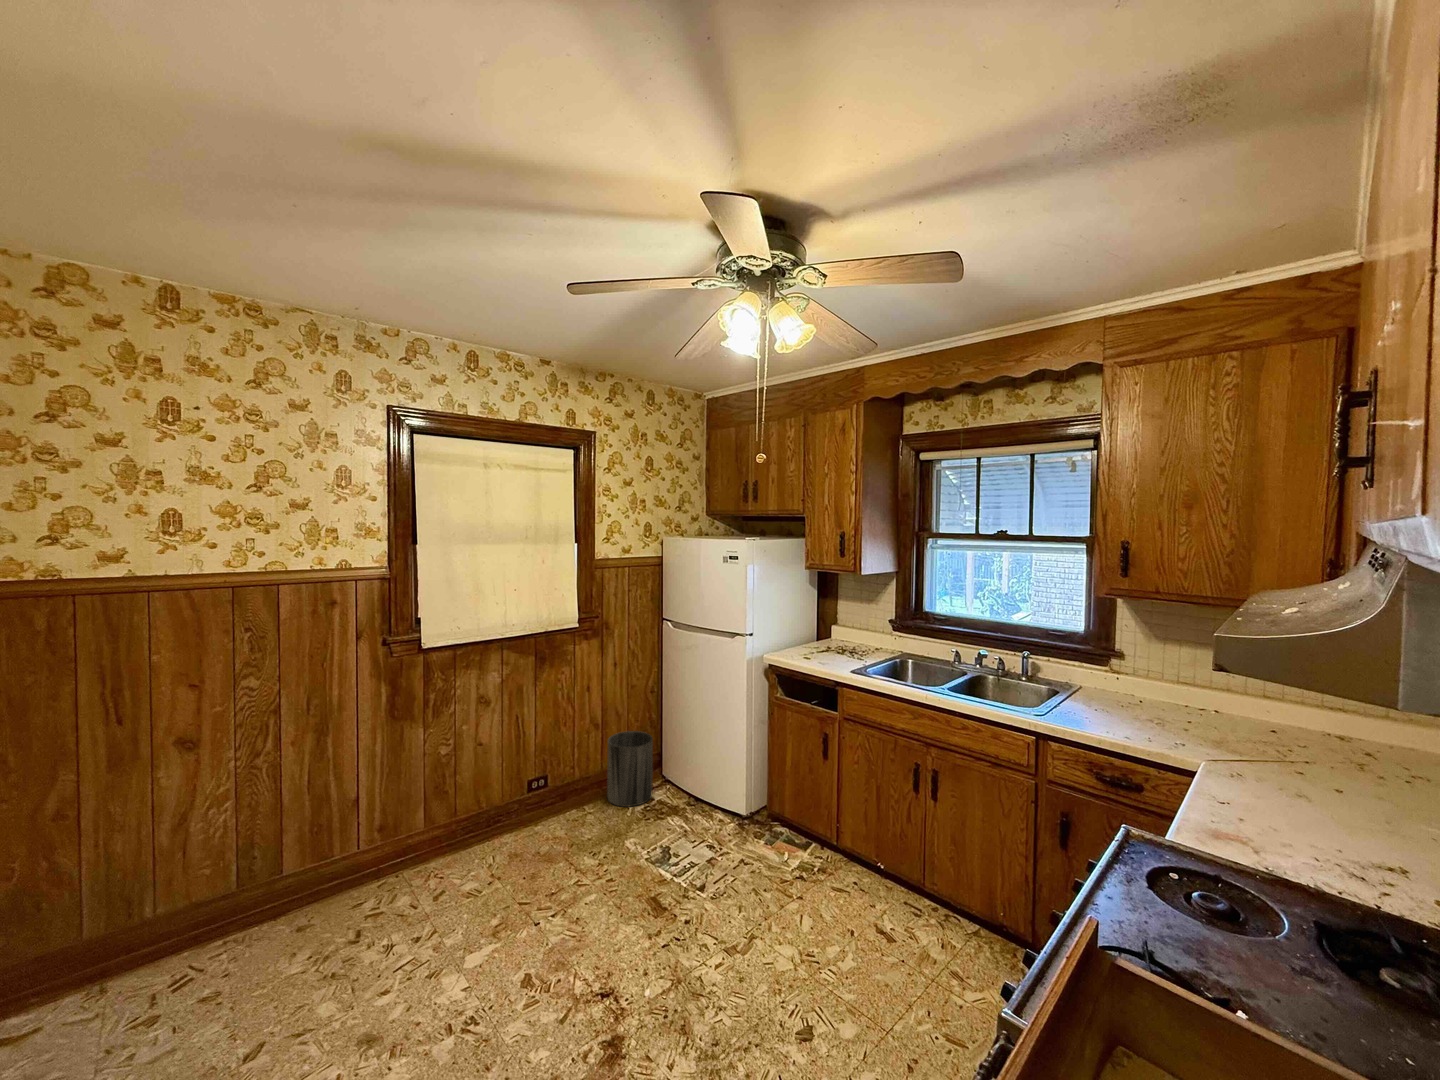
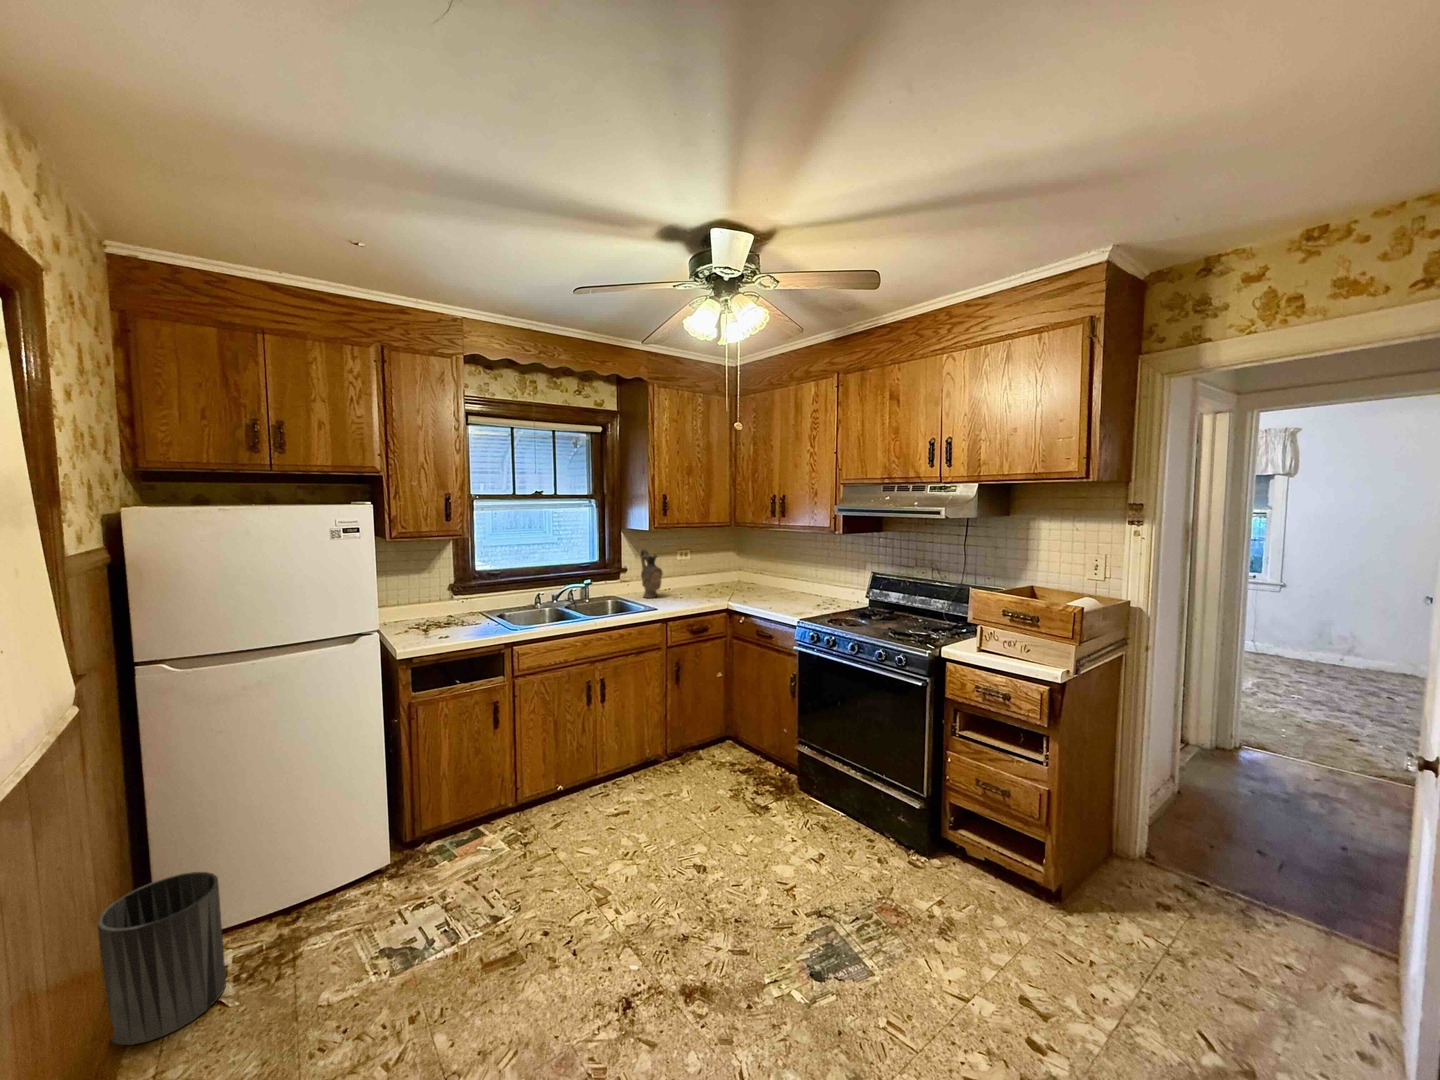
ceramic pitcher: none [1110,625,1149,707] -> present [641,549,663,598]

